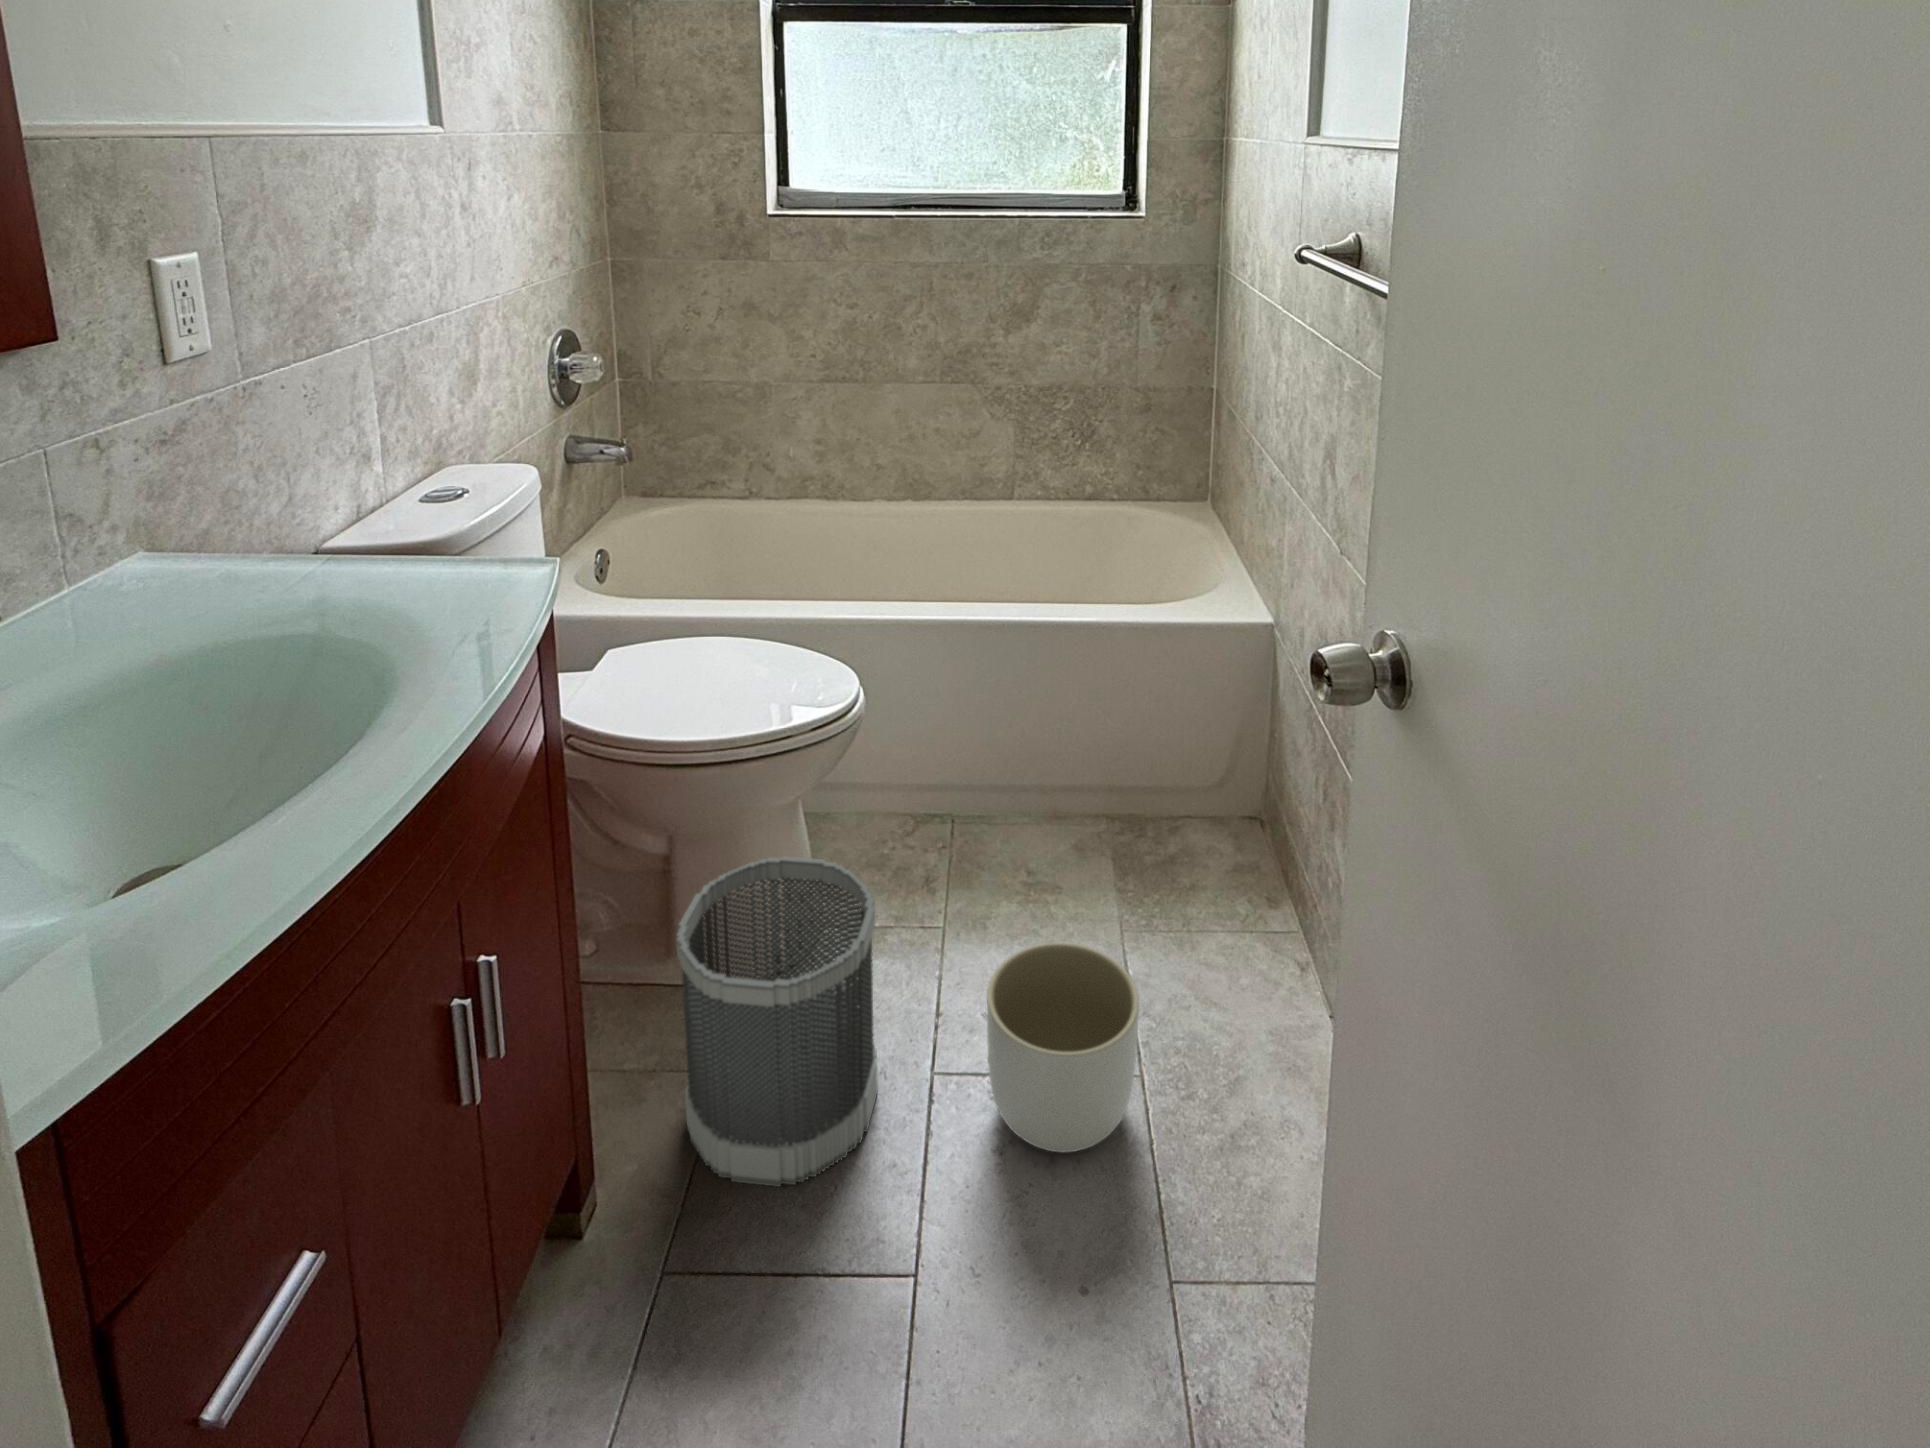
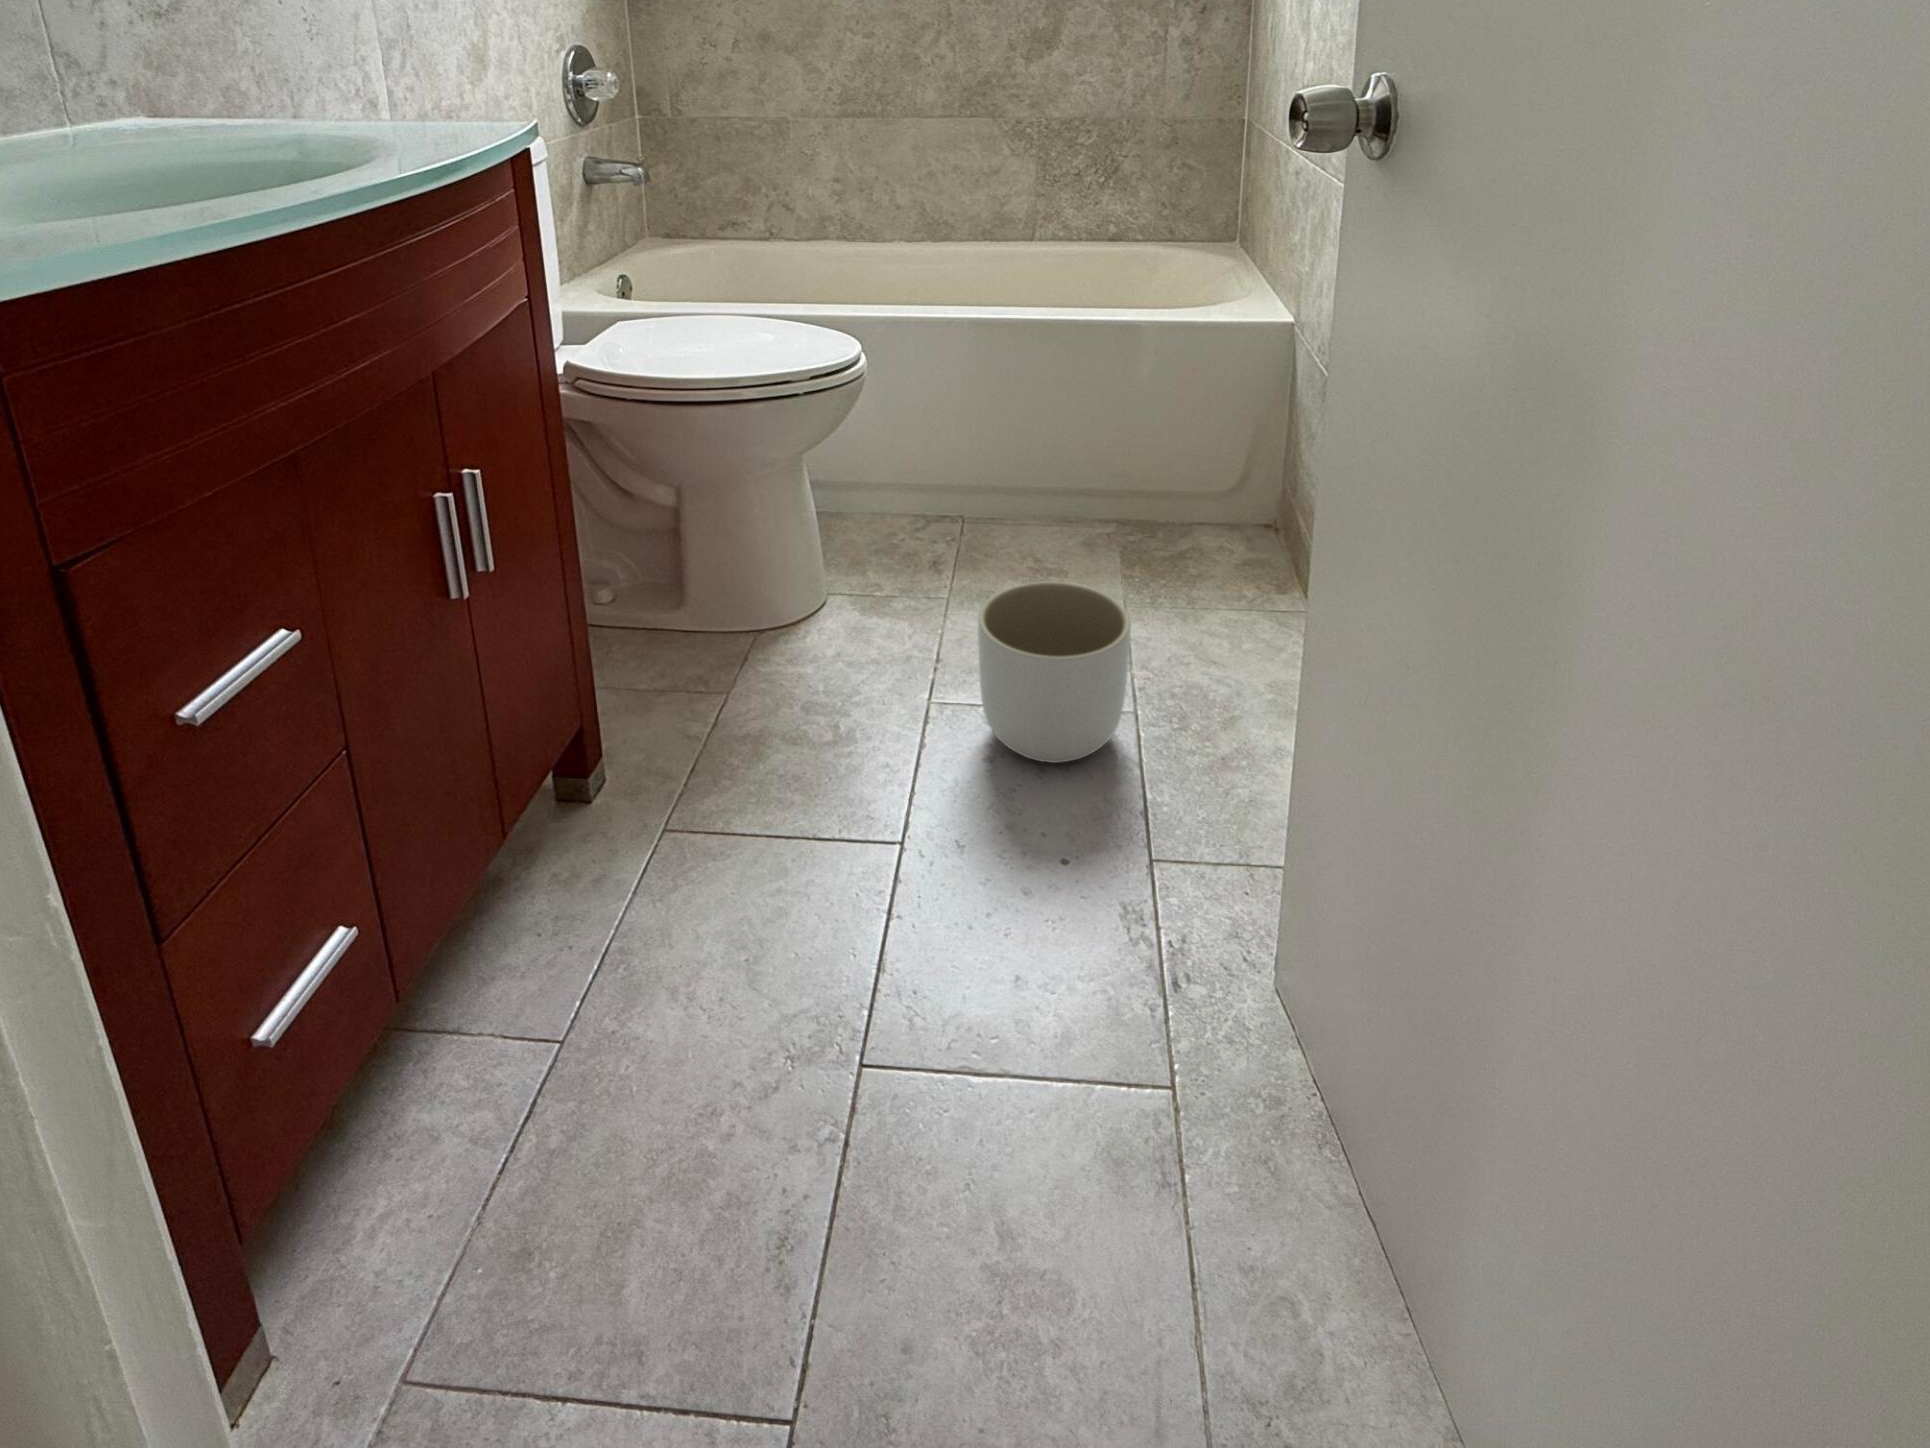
wastebasket: present [676,856,878,1187] -> none [674,493,874,777]

